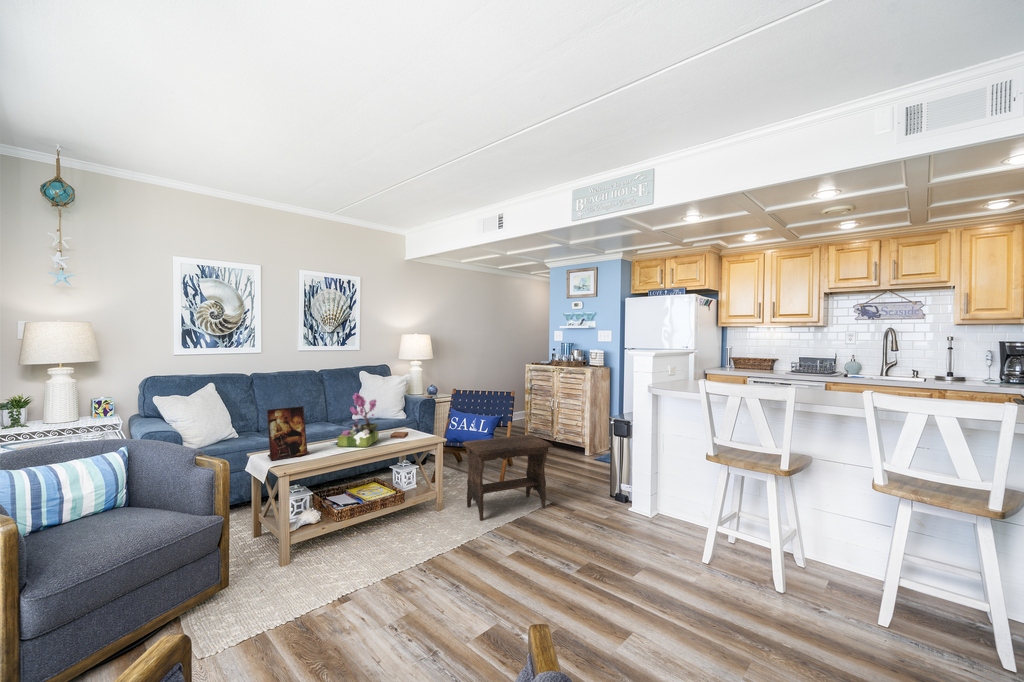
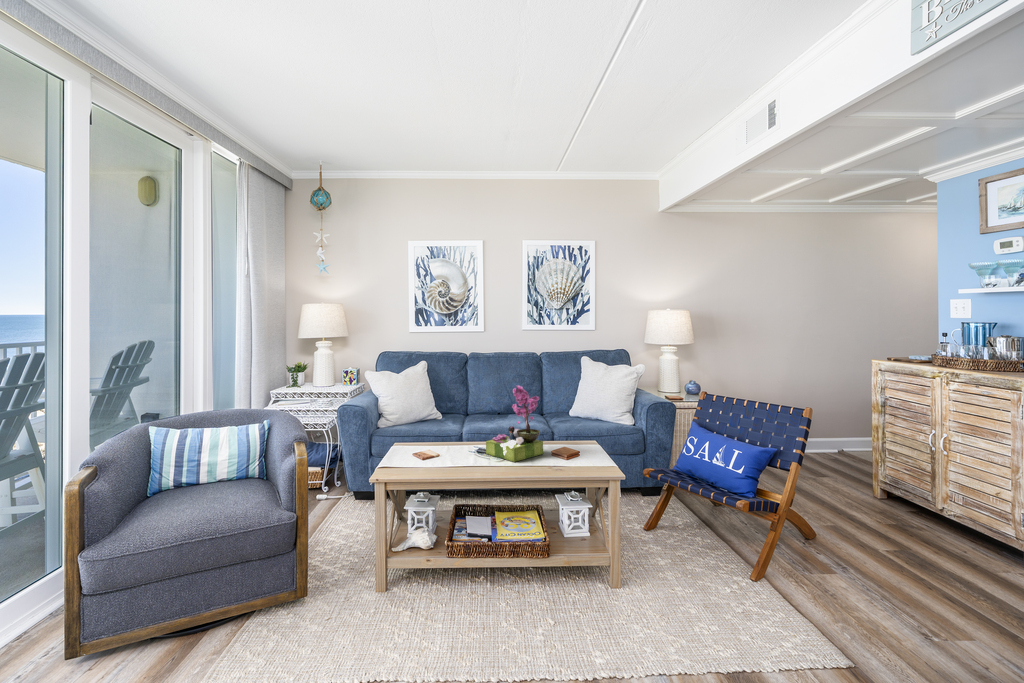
picture frame: present [267,406,307,460] -> none [400,396,444,458]
footstool: present [462,435,553,521] -> none [659,482,840,654]

